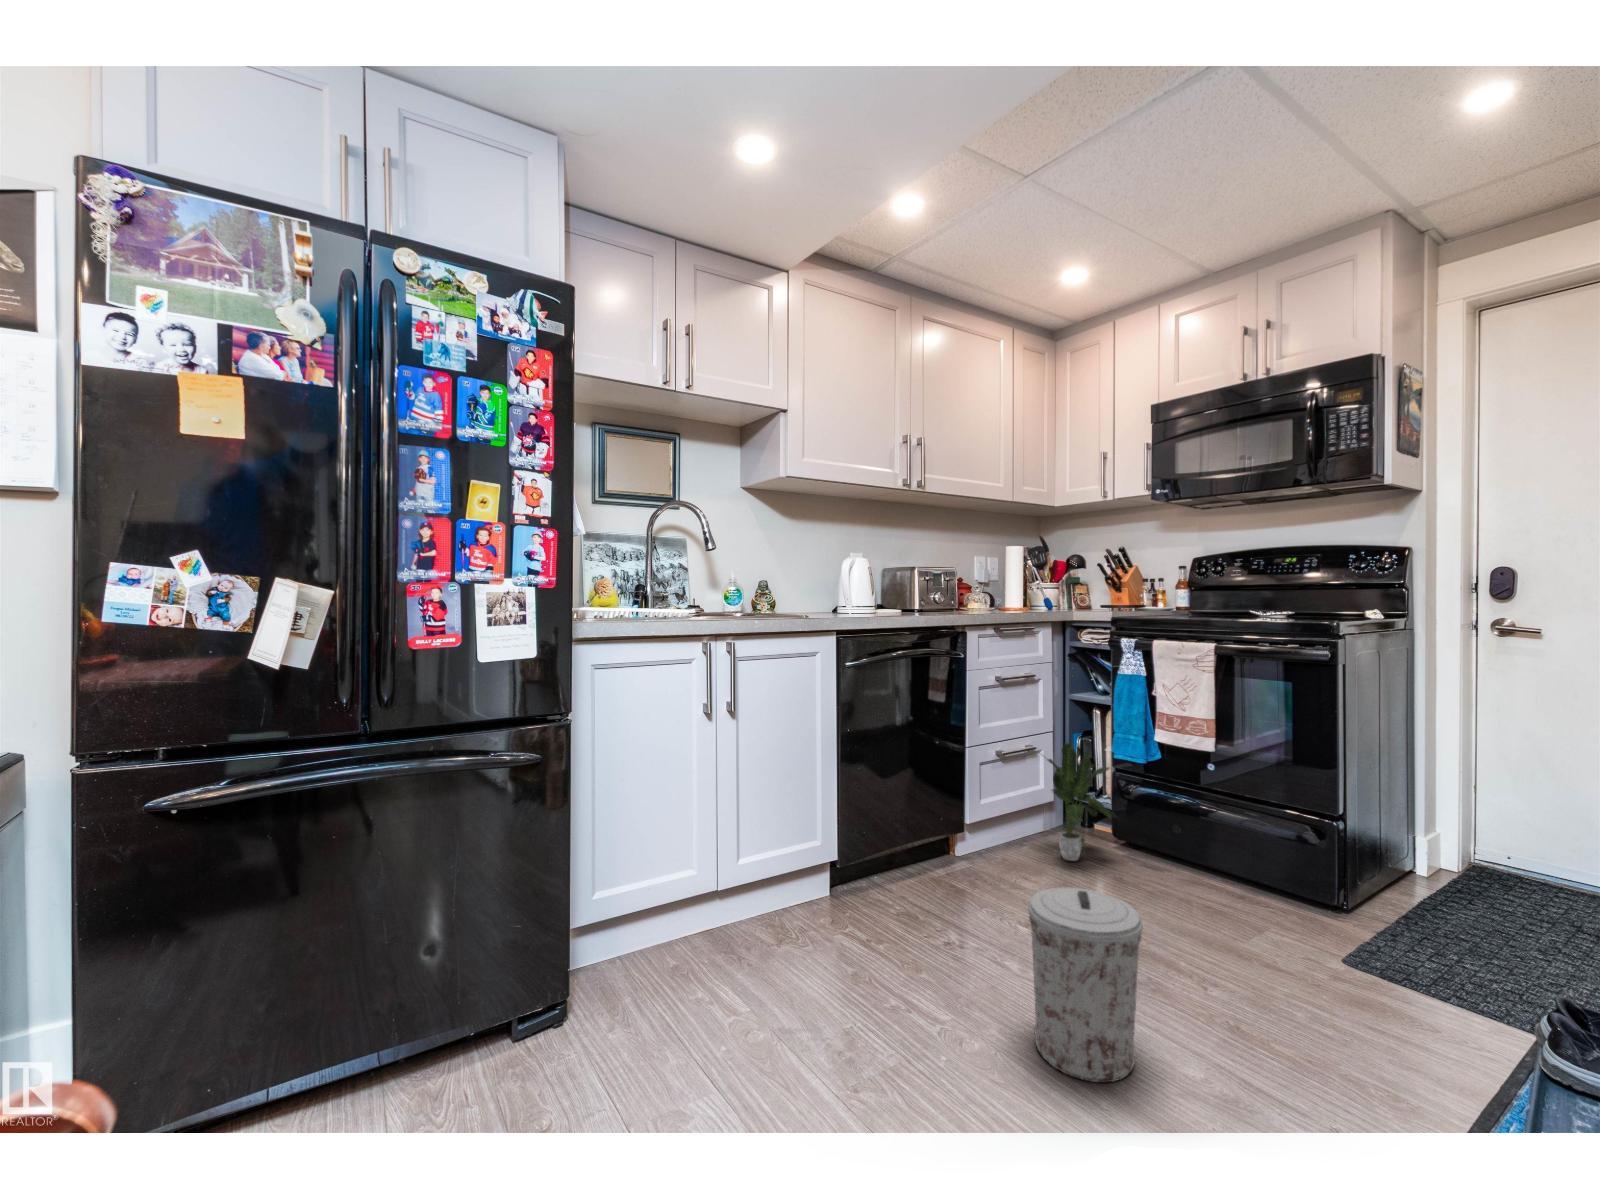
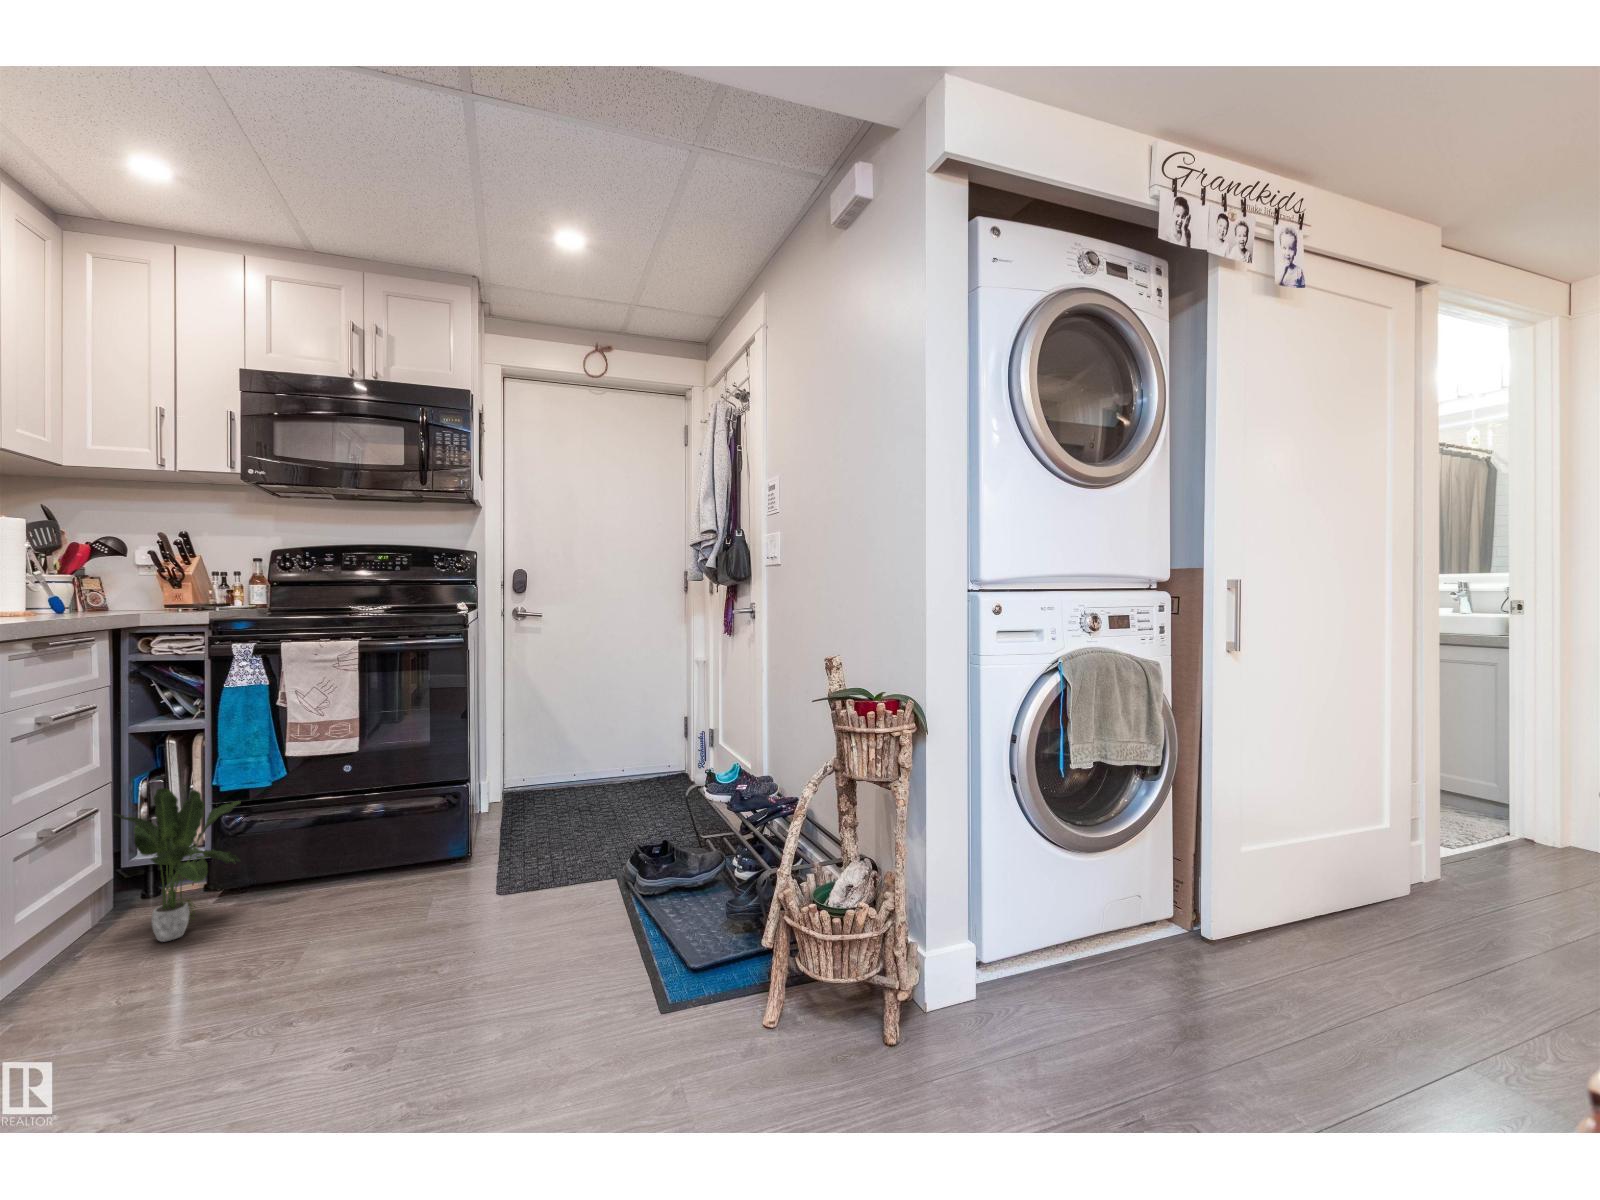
trash can: present [1028,887,1143,1082] -> none [332,914,466,1132]

